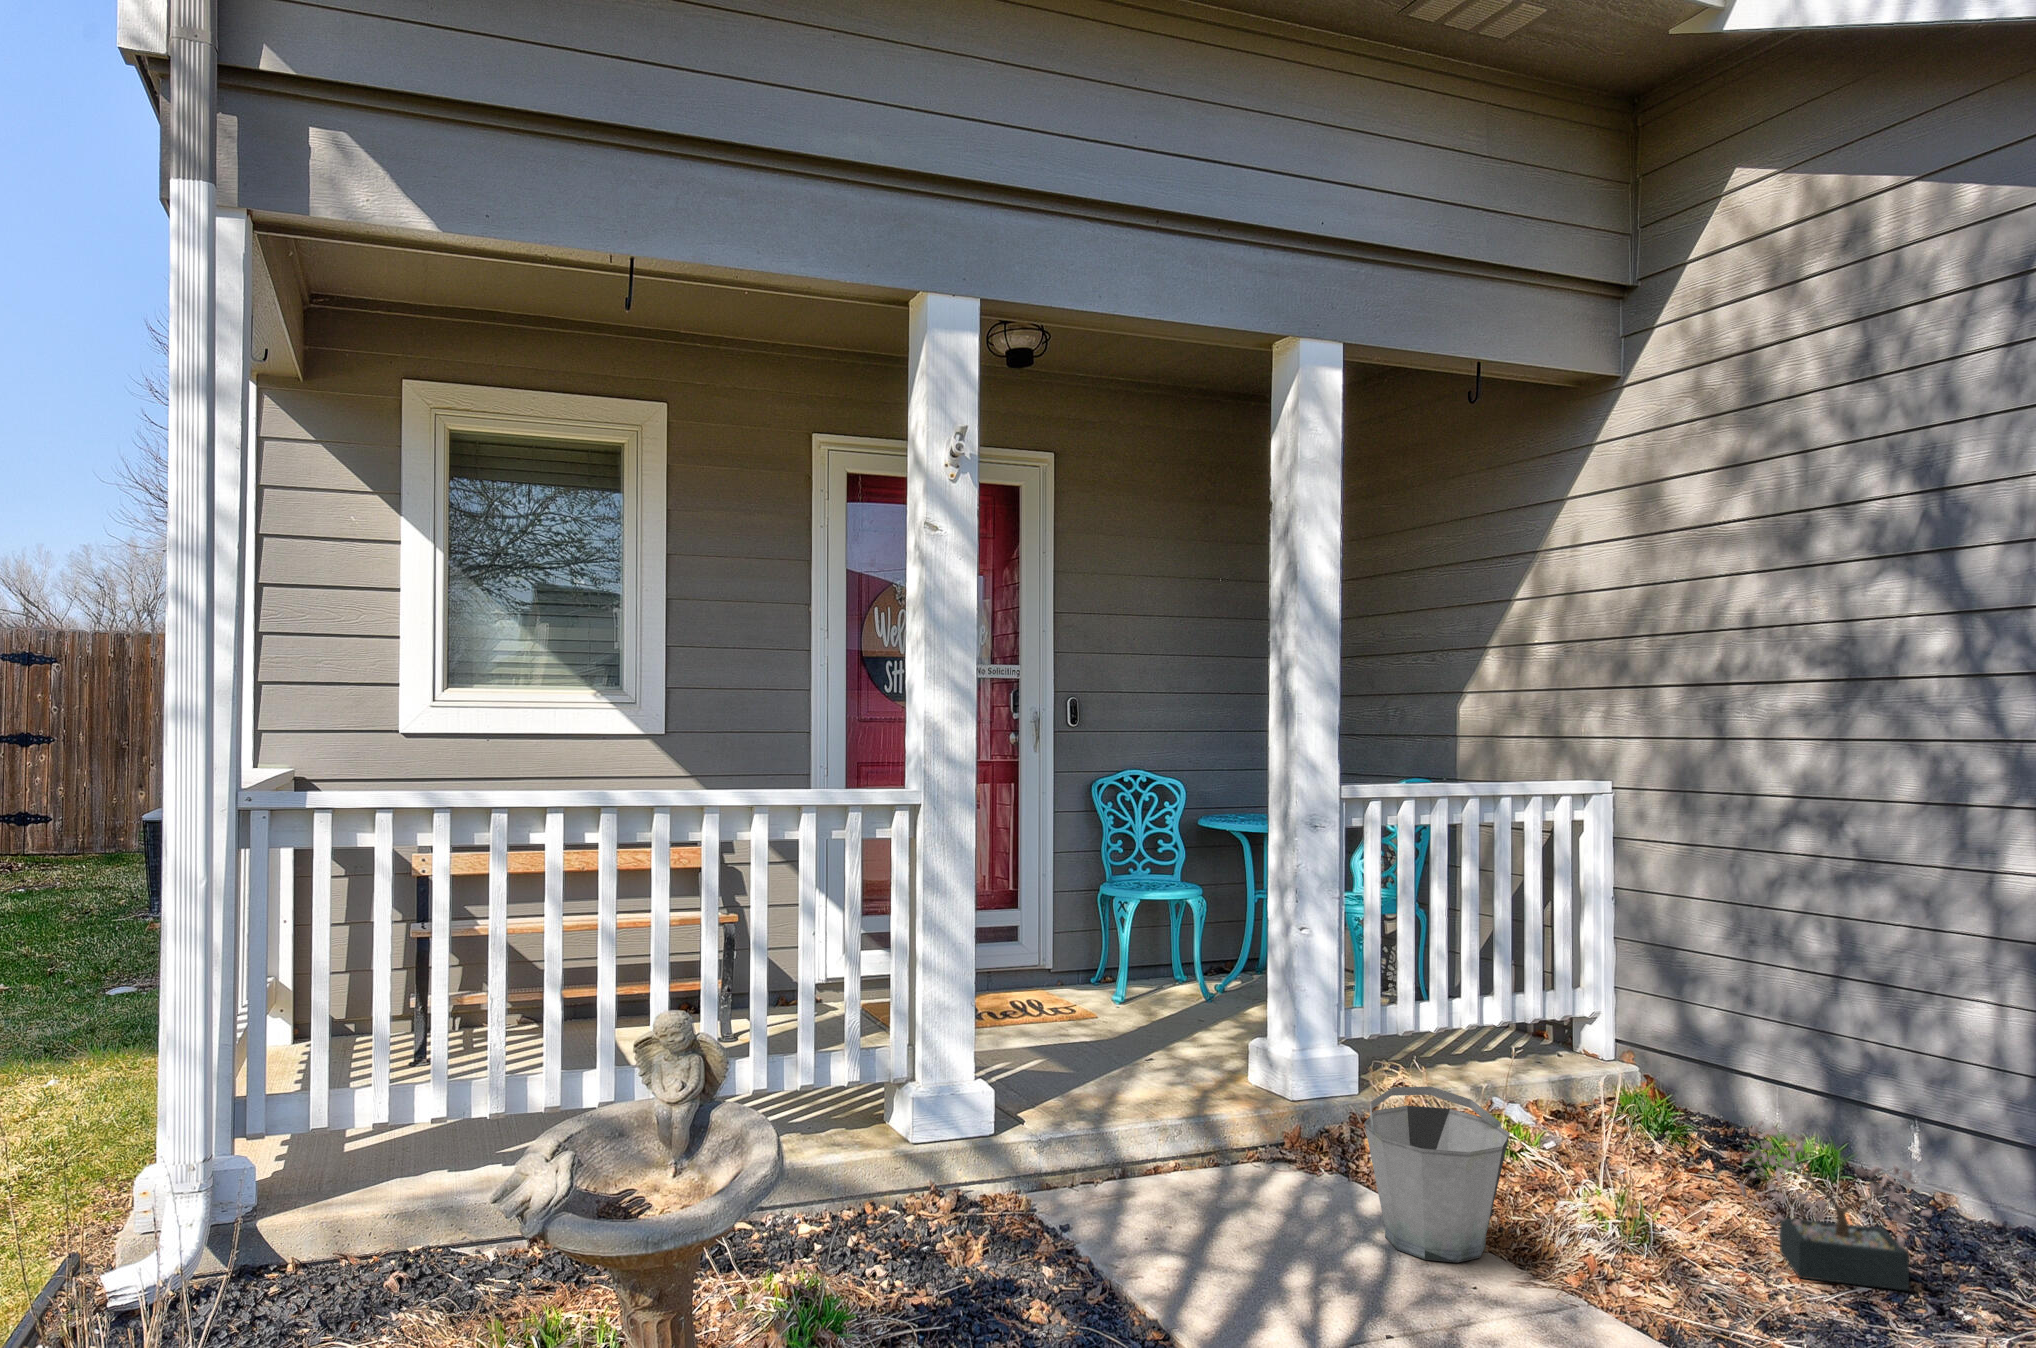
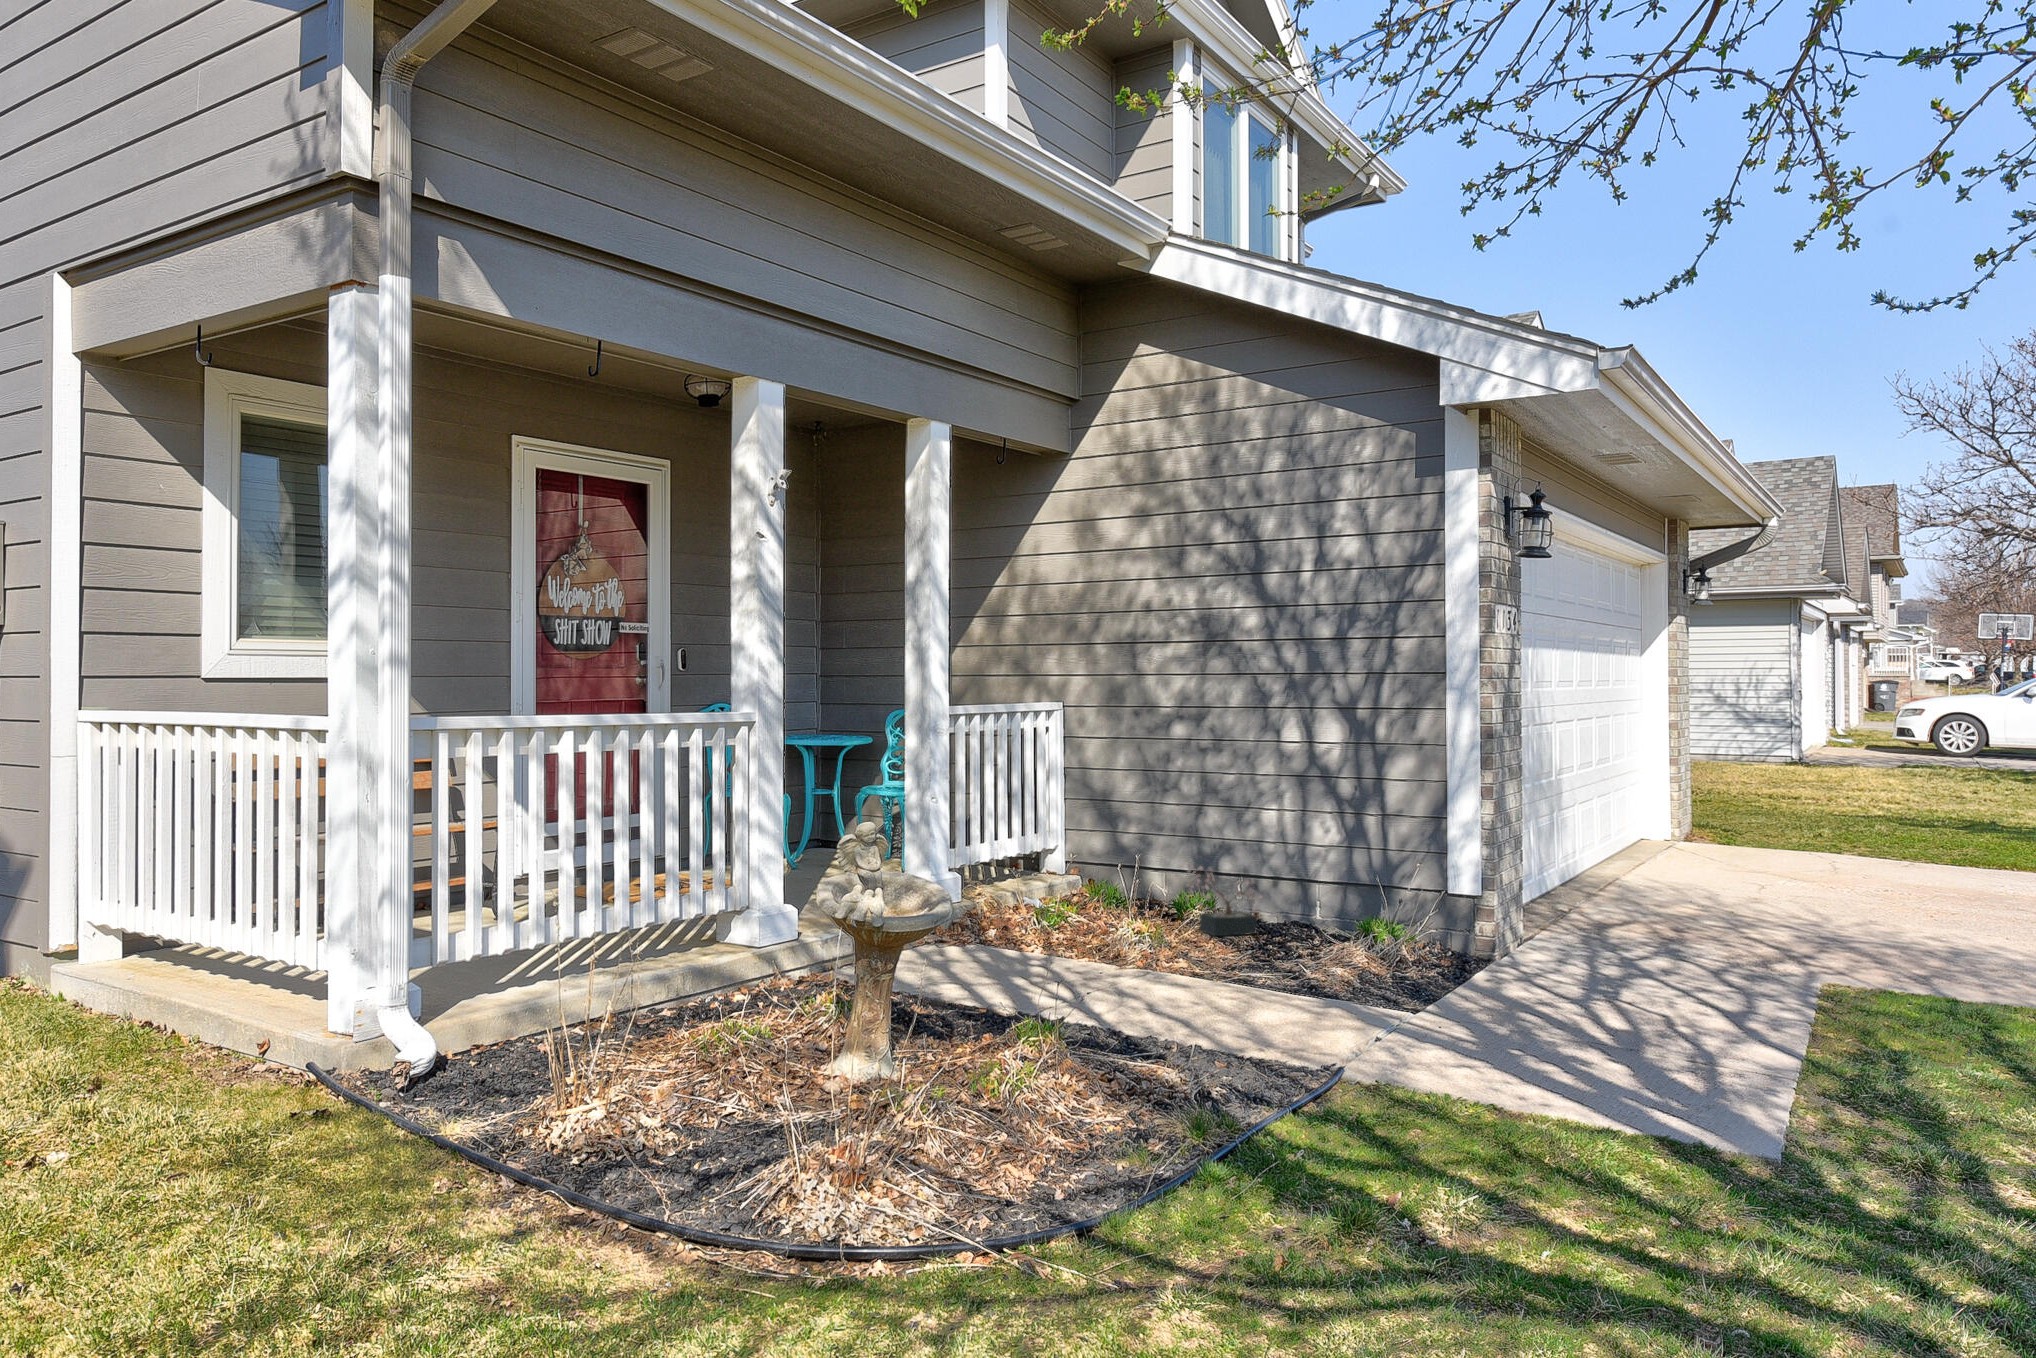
bucket: present [1364,1087,1510,1262] -> none [1024,867,1099,951]

